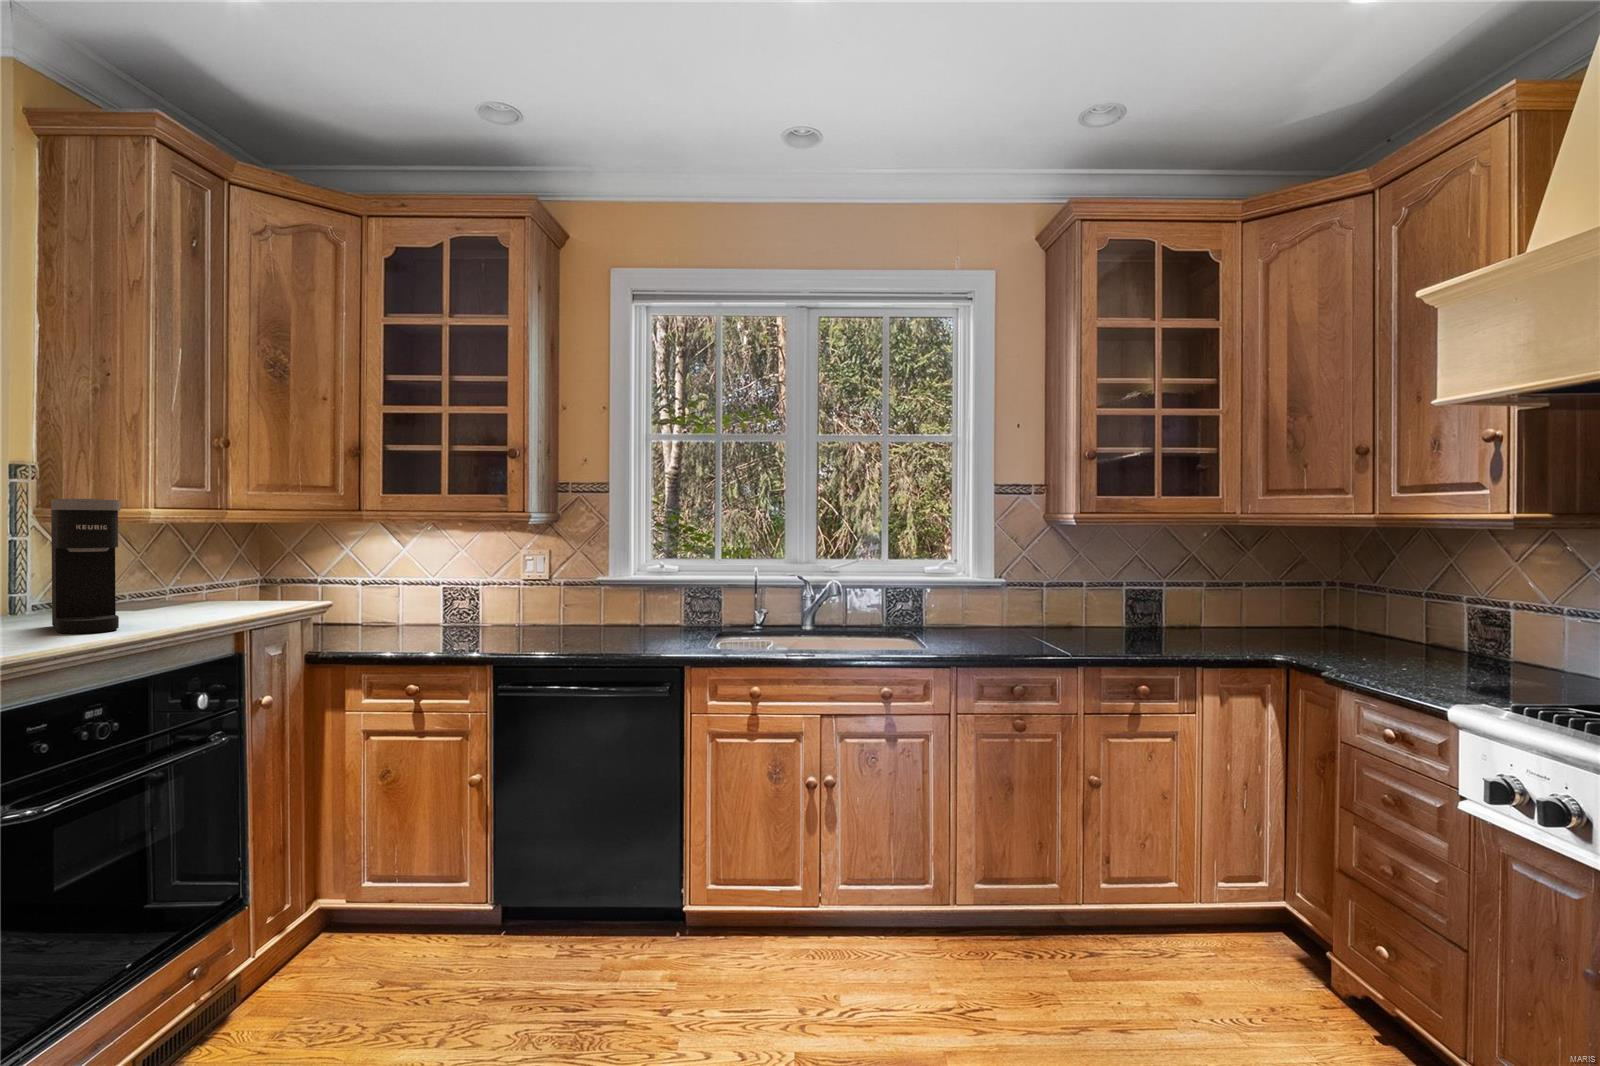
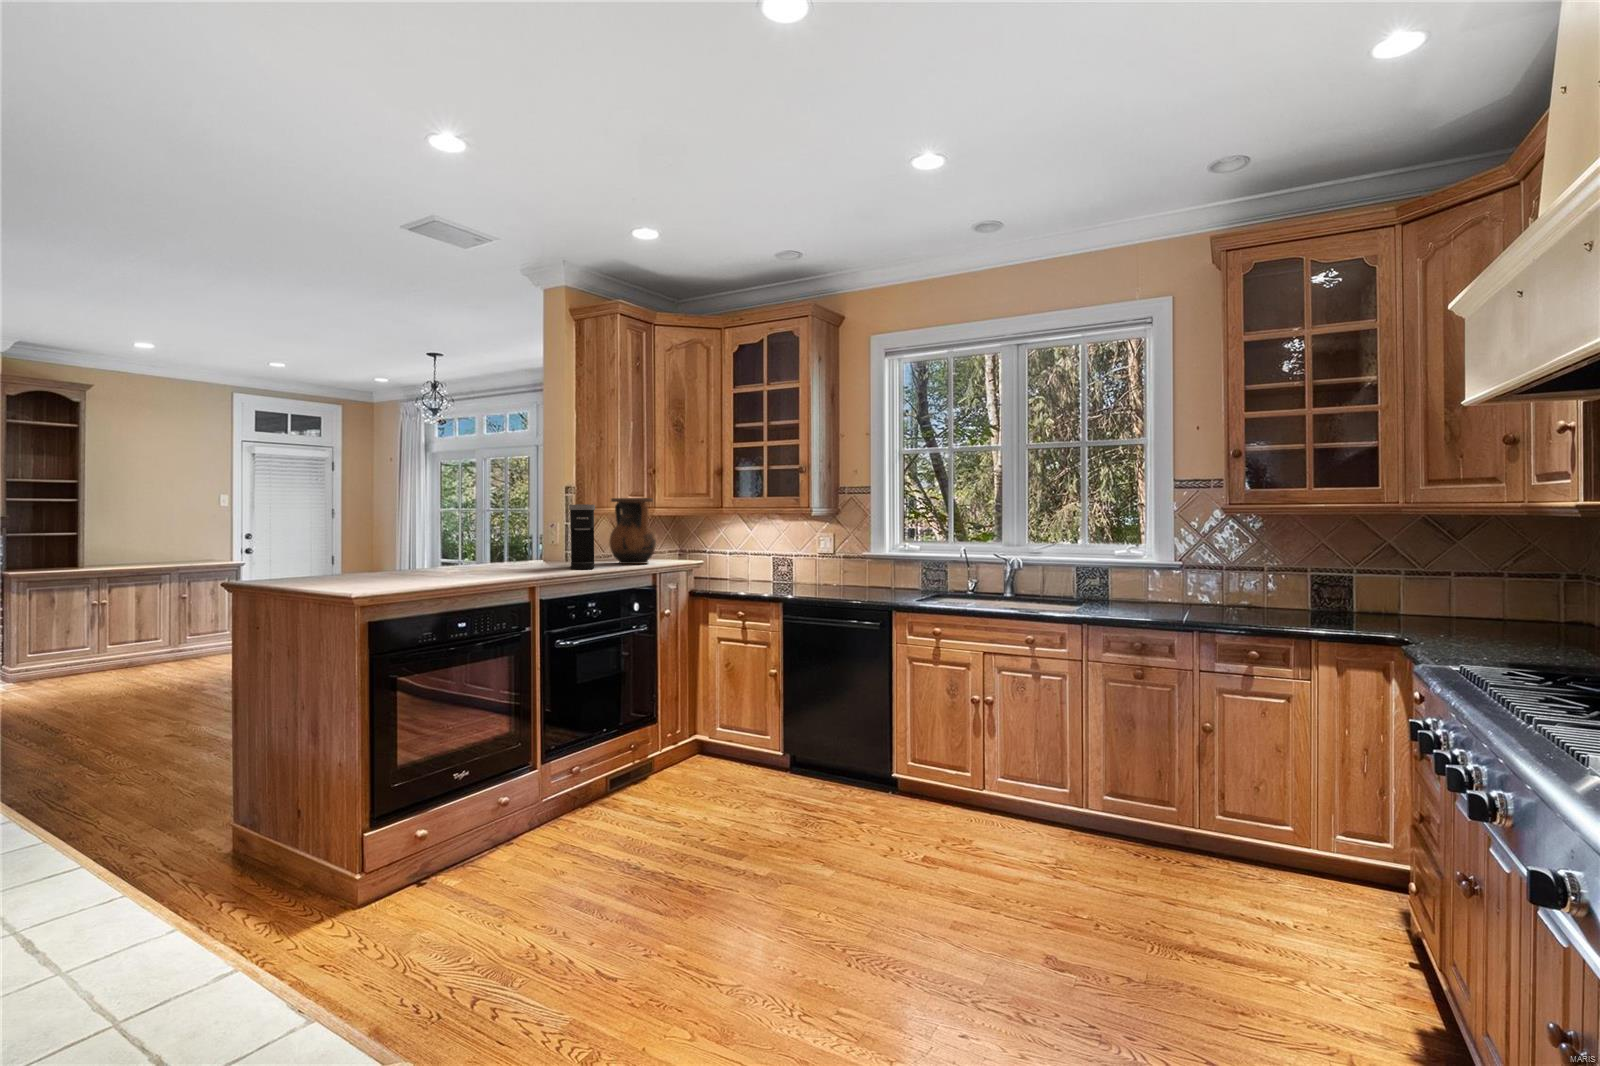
vase: none [131,489,236,613] -> present [609,498,656,564]

